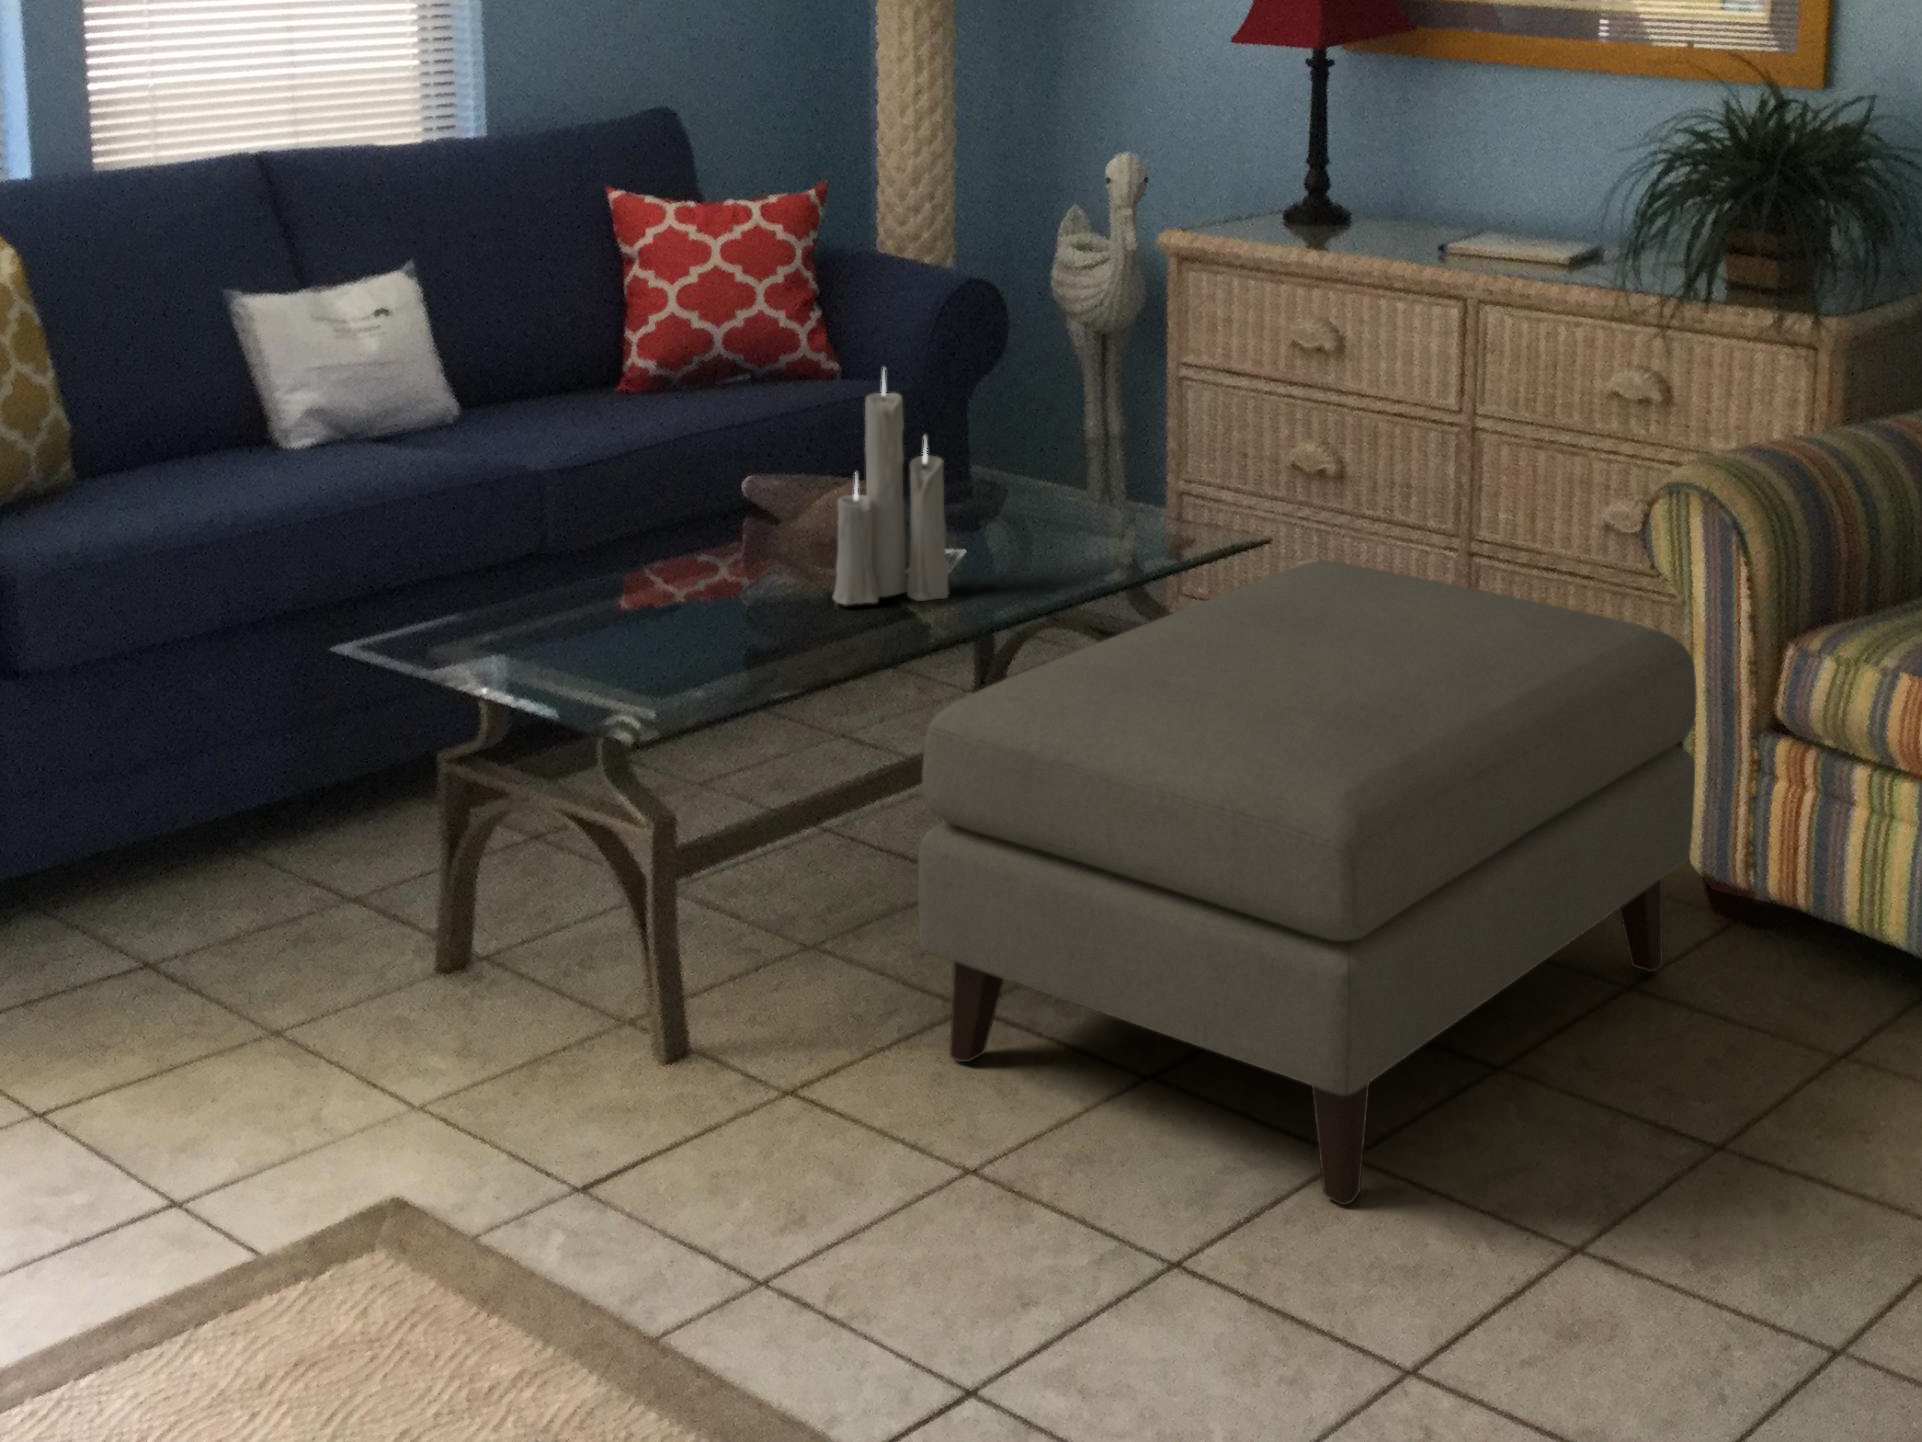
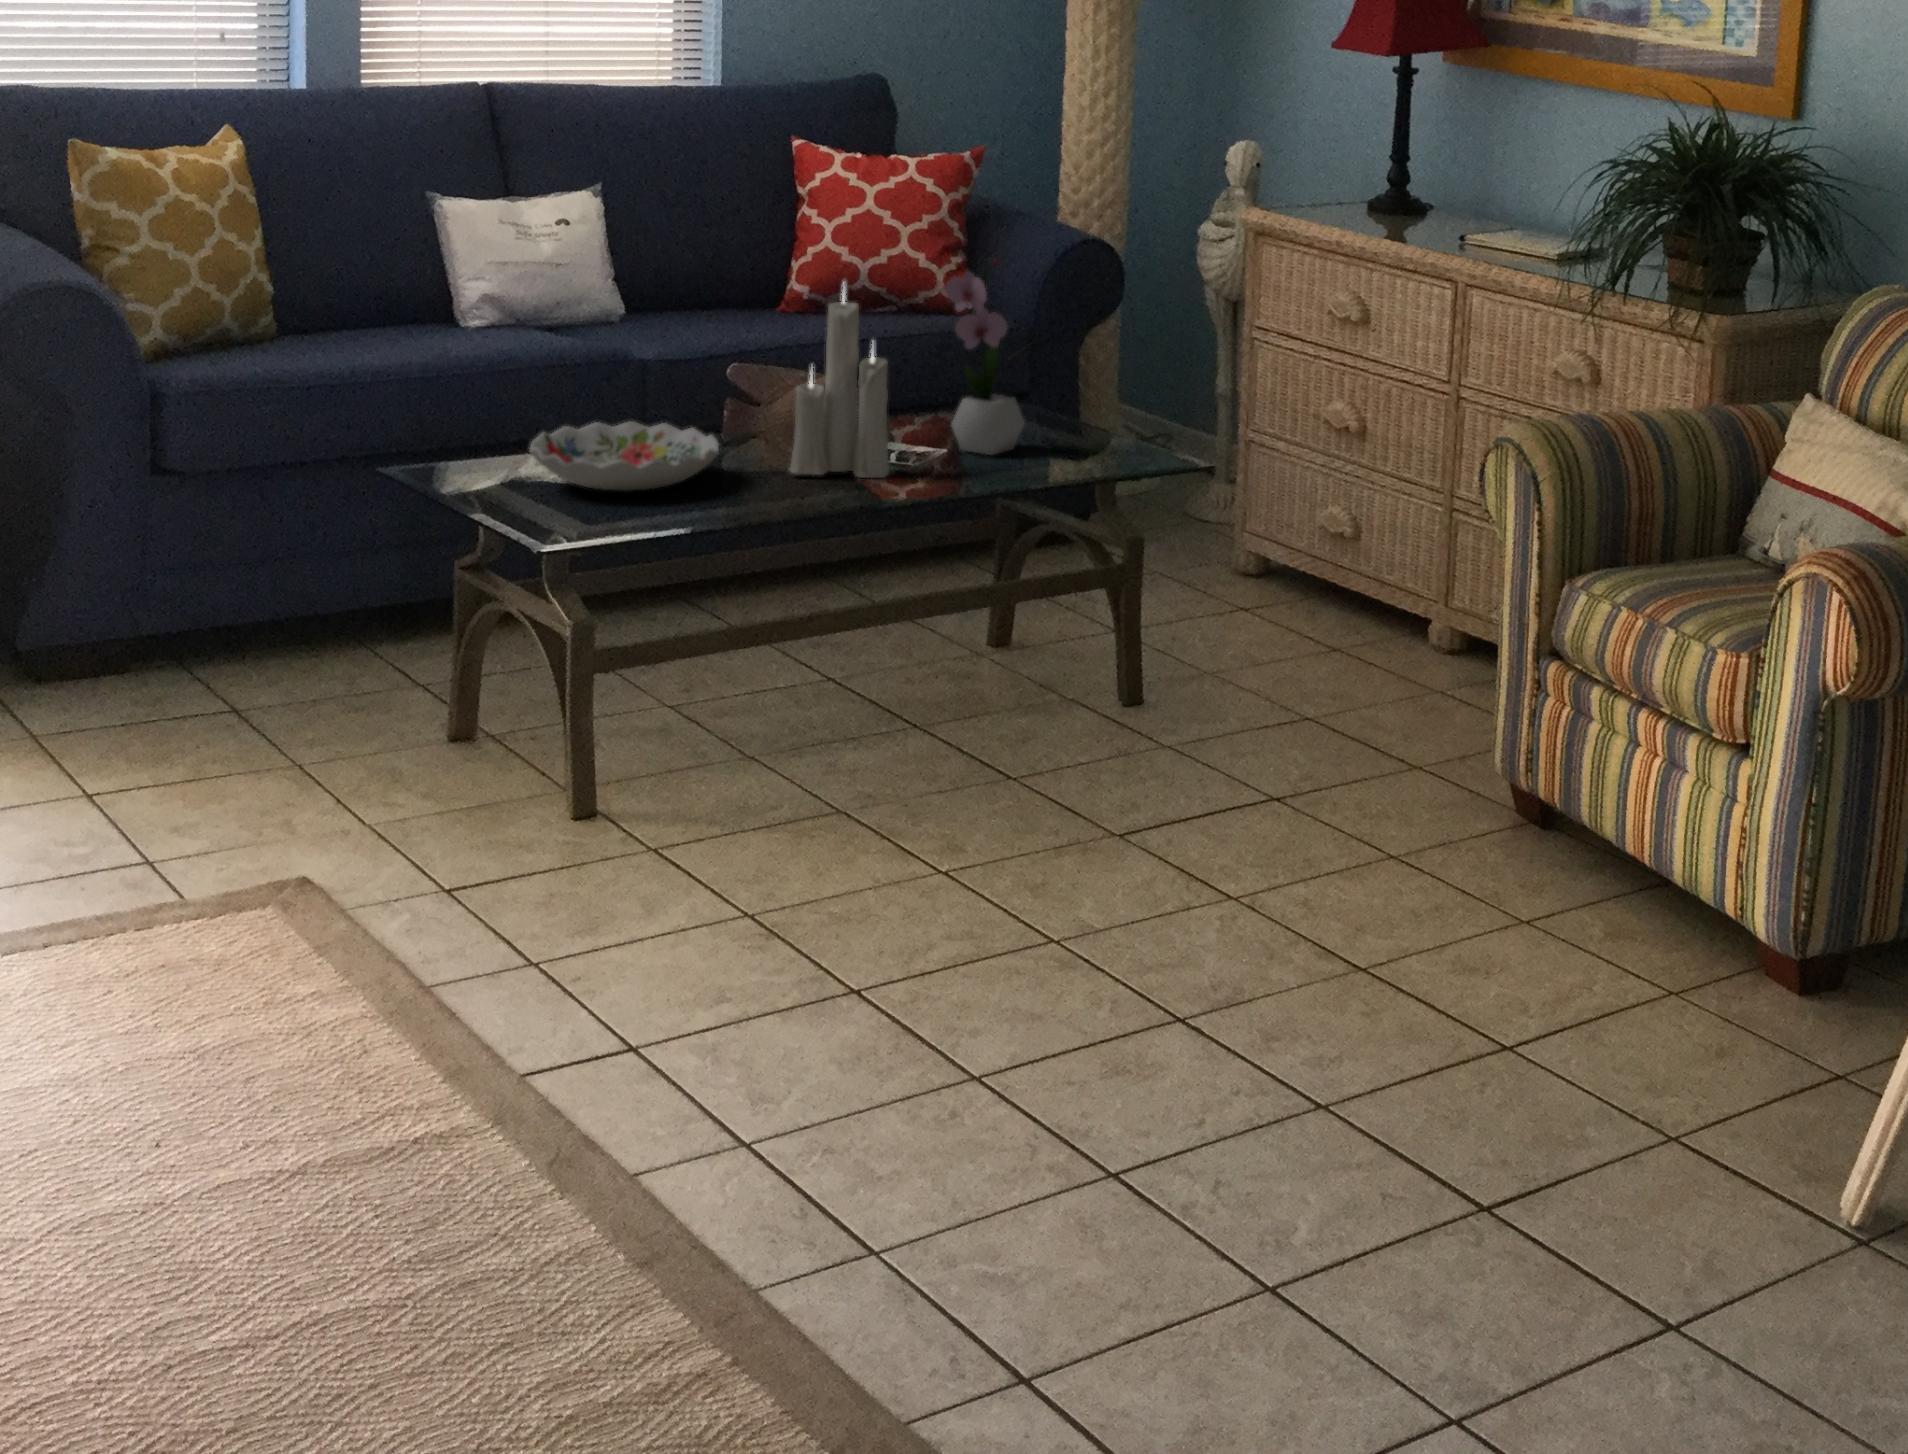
flower arrangement: none [978,304,1072,554] -> present [945,240,1028,455]
decorative bowl: none [535,557,765,653] -> present [530,421,719,491]
ottoman: present [918,561,1697,1205] -> none [768,480,1468,968]

